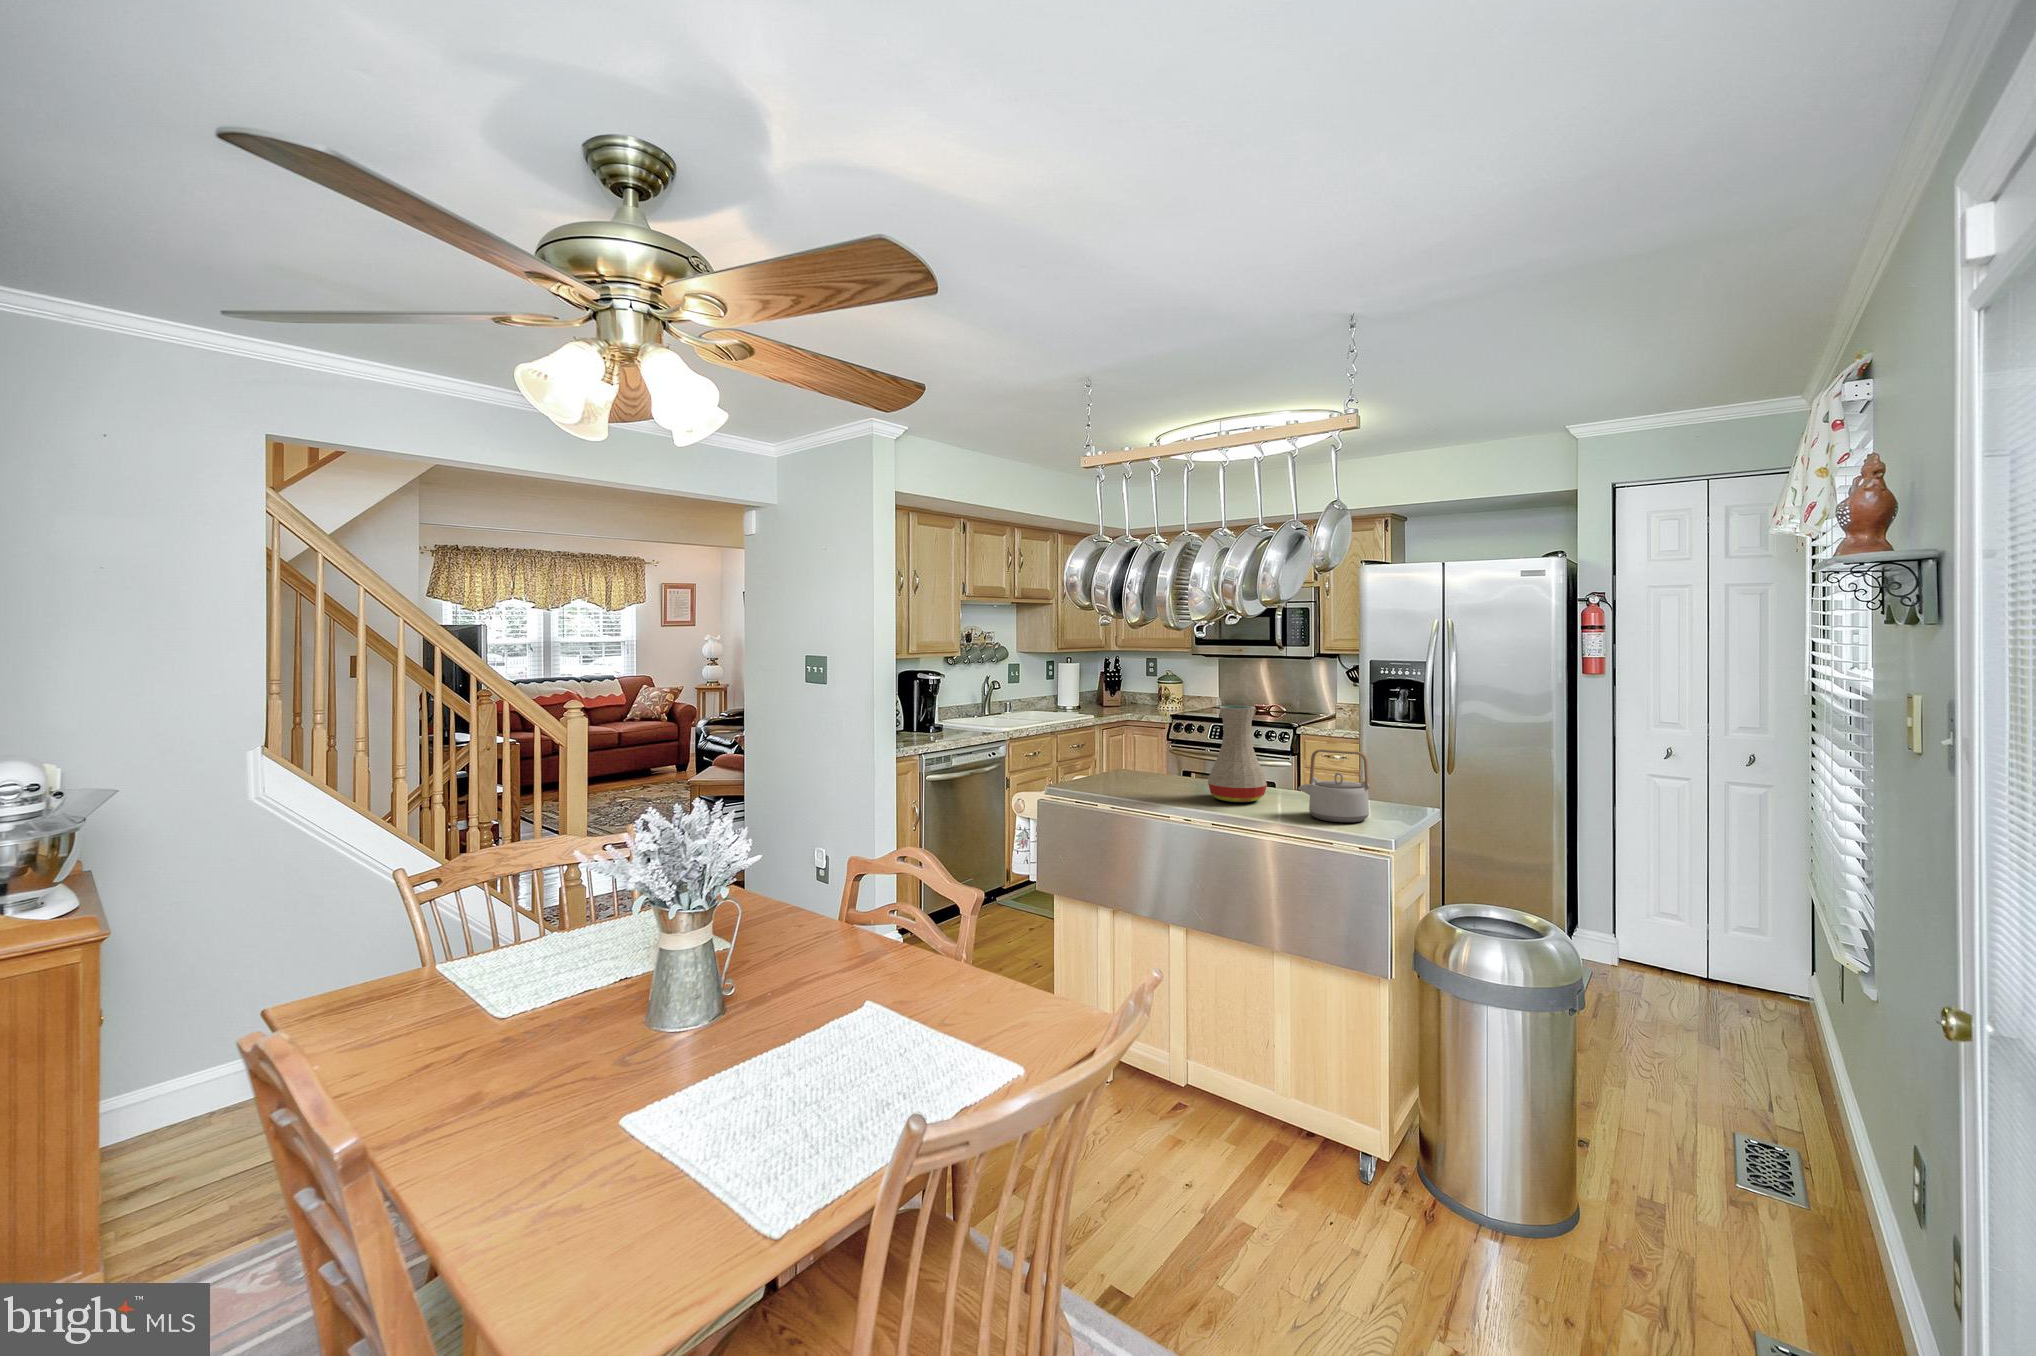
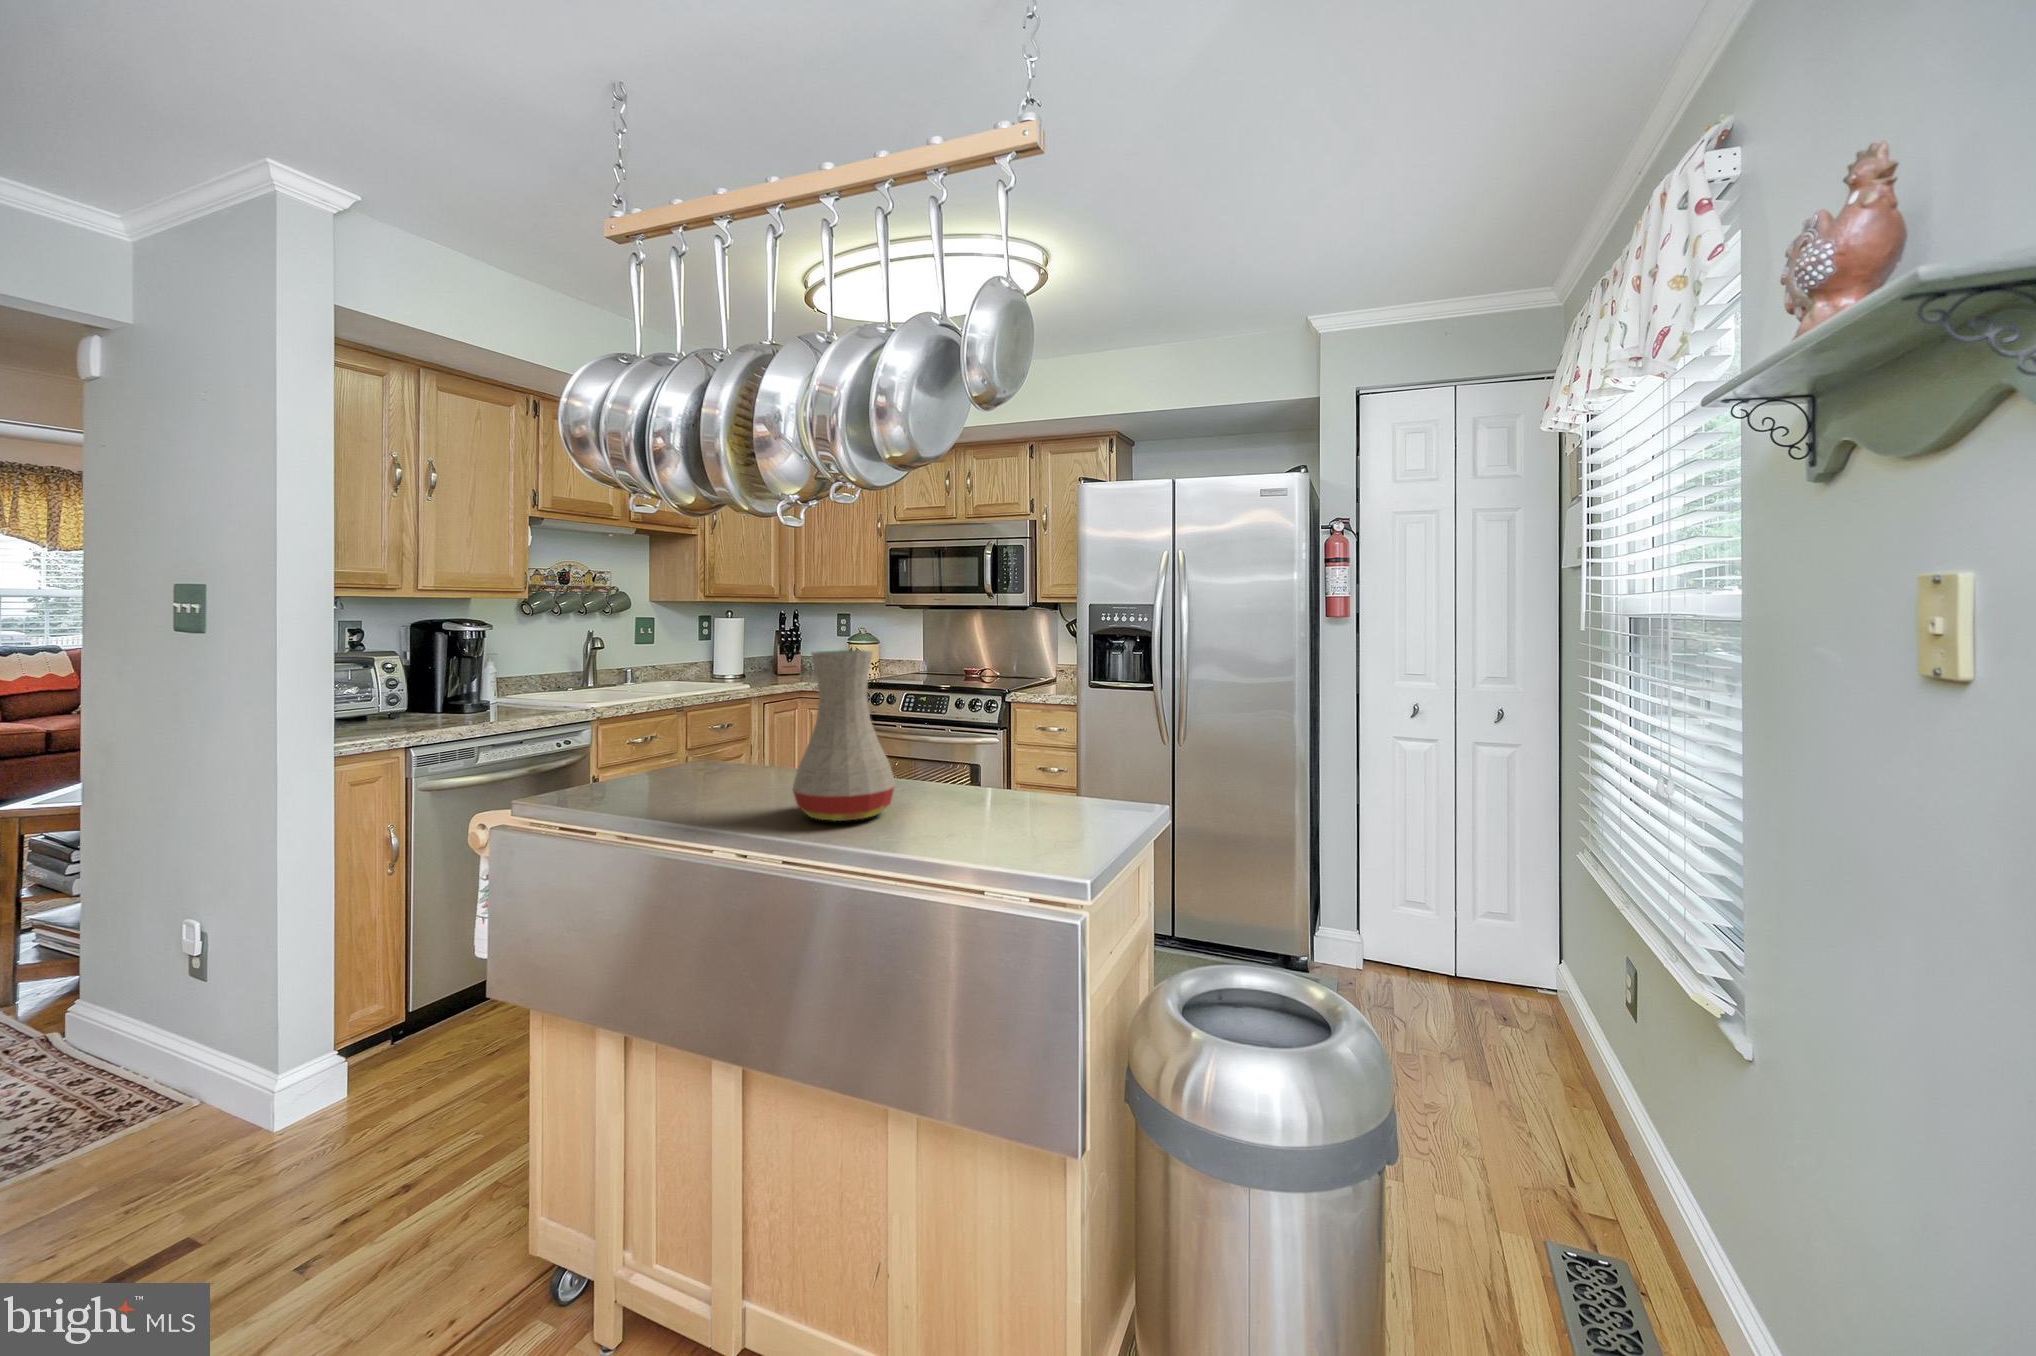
teapot: present [1298,749,1370,822] -> none [936,721,1053,856]

